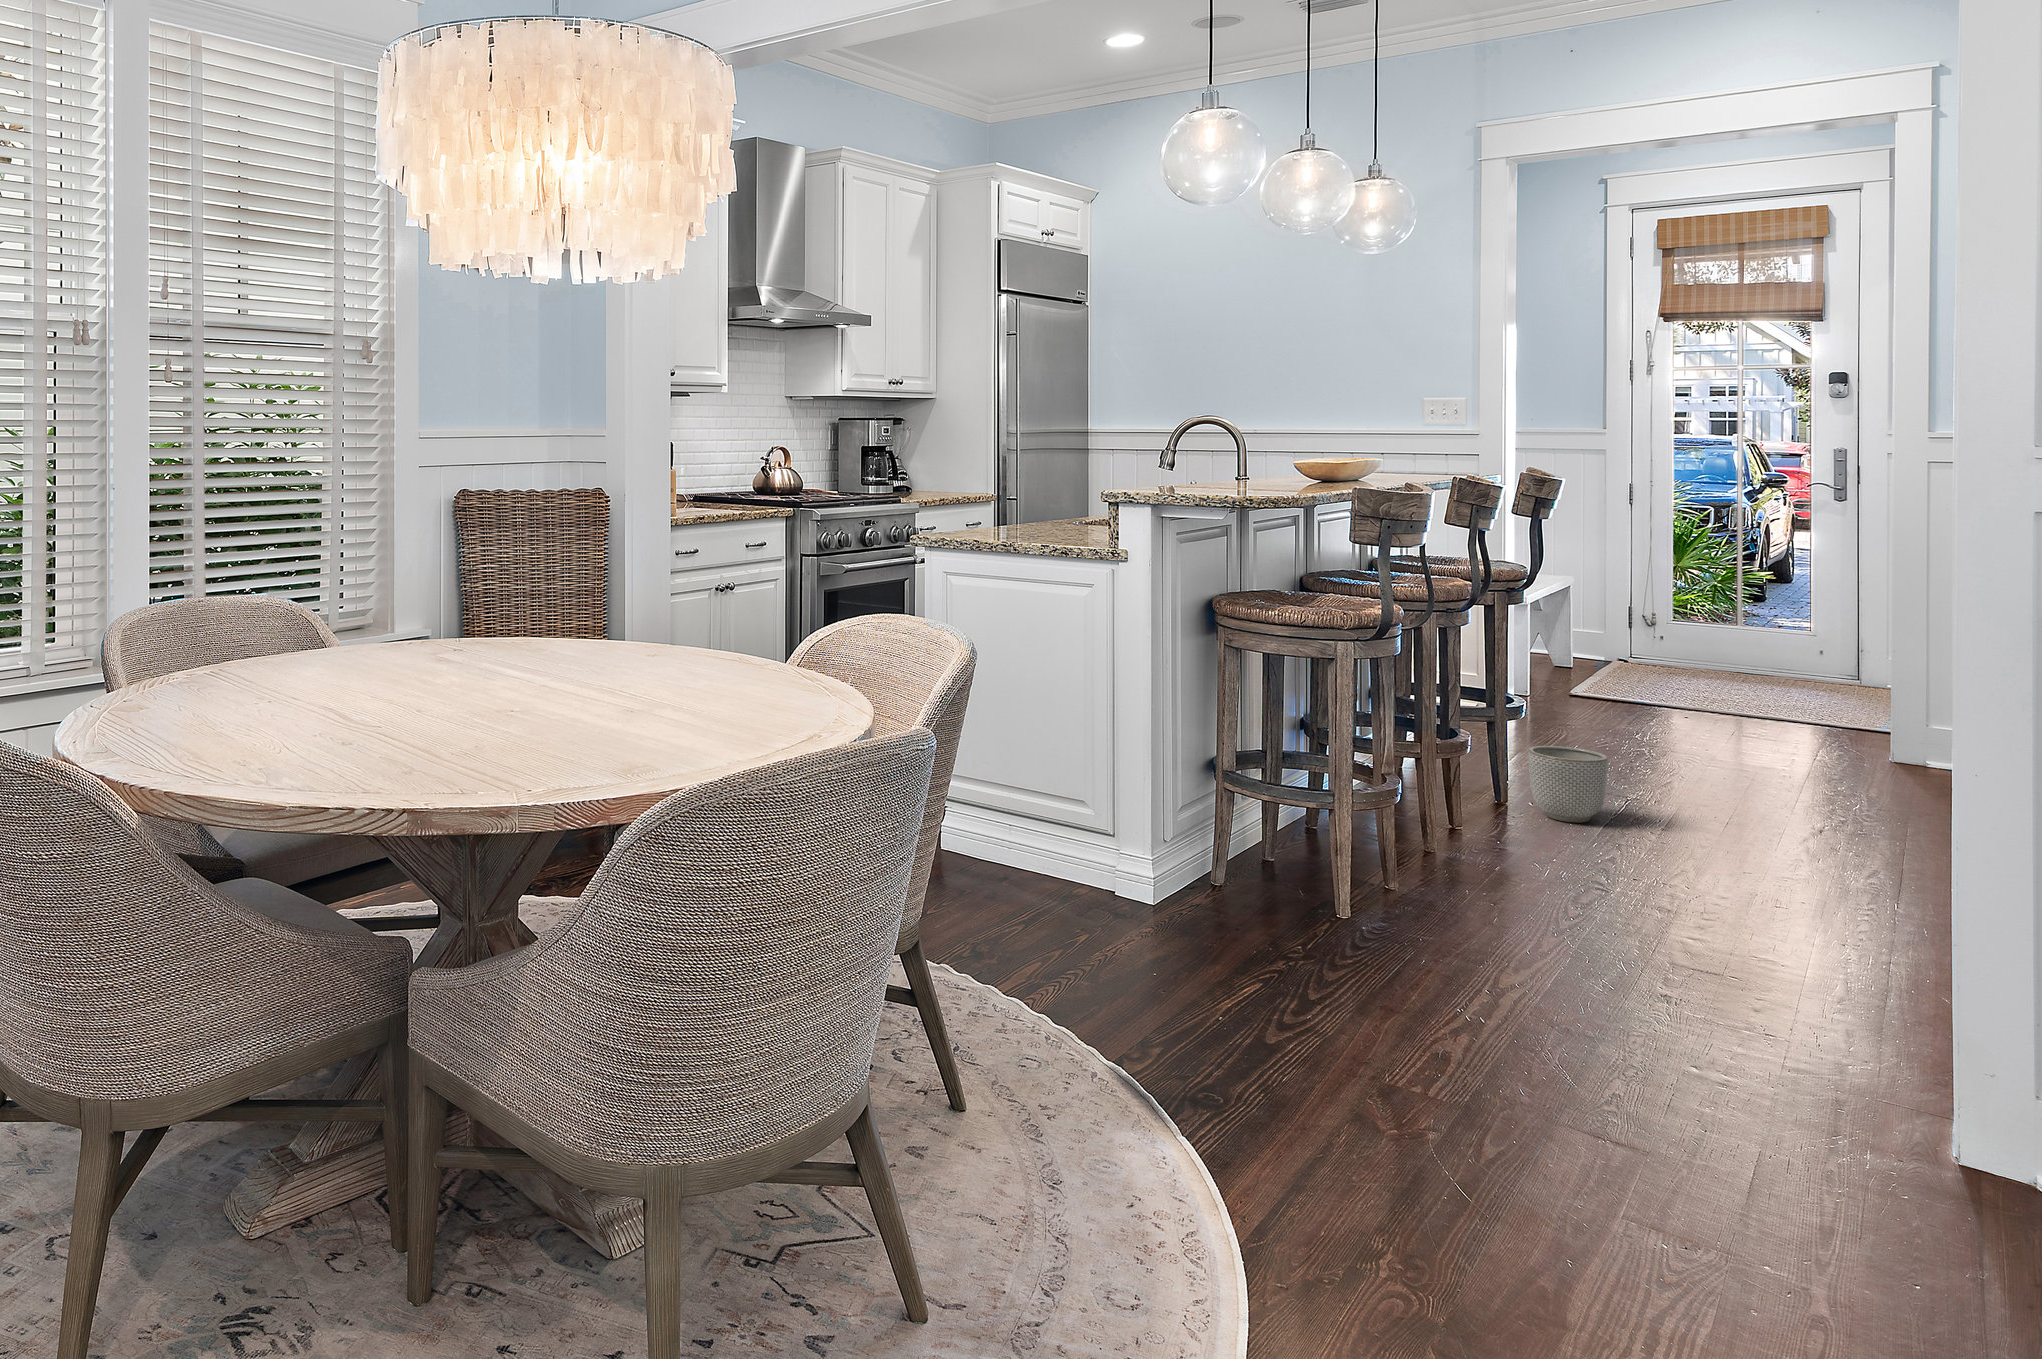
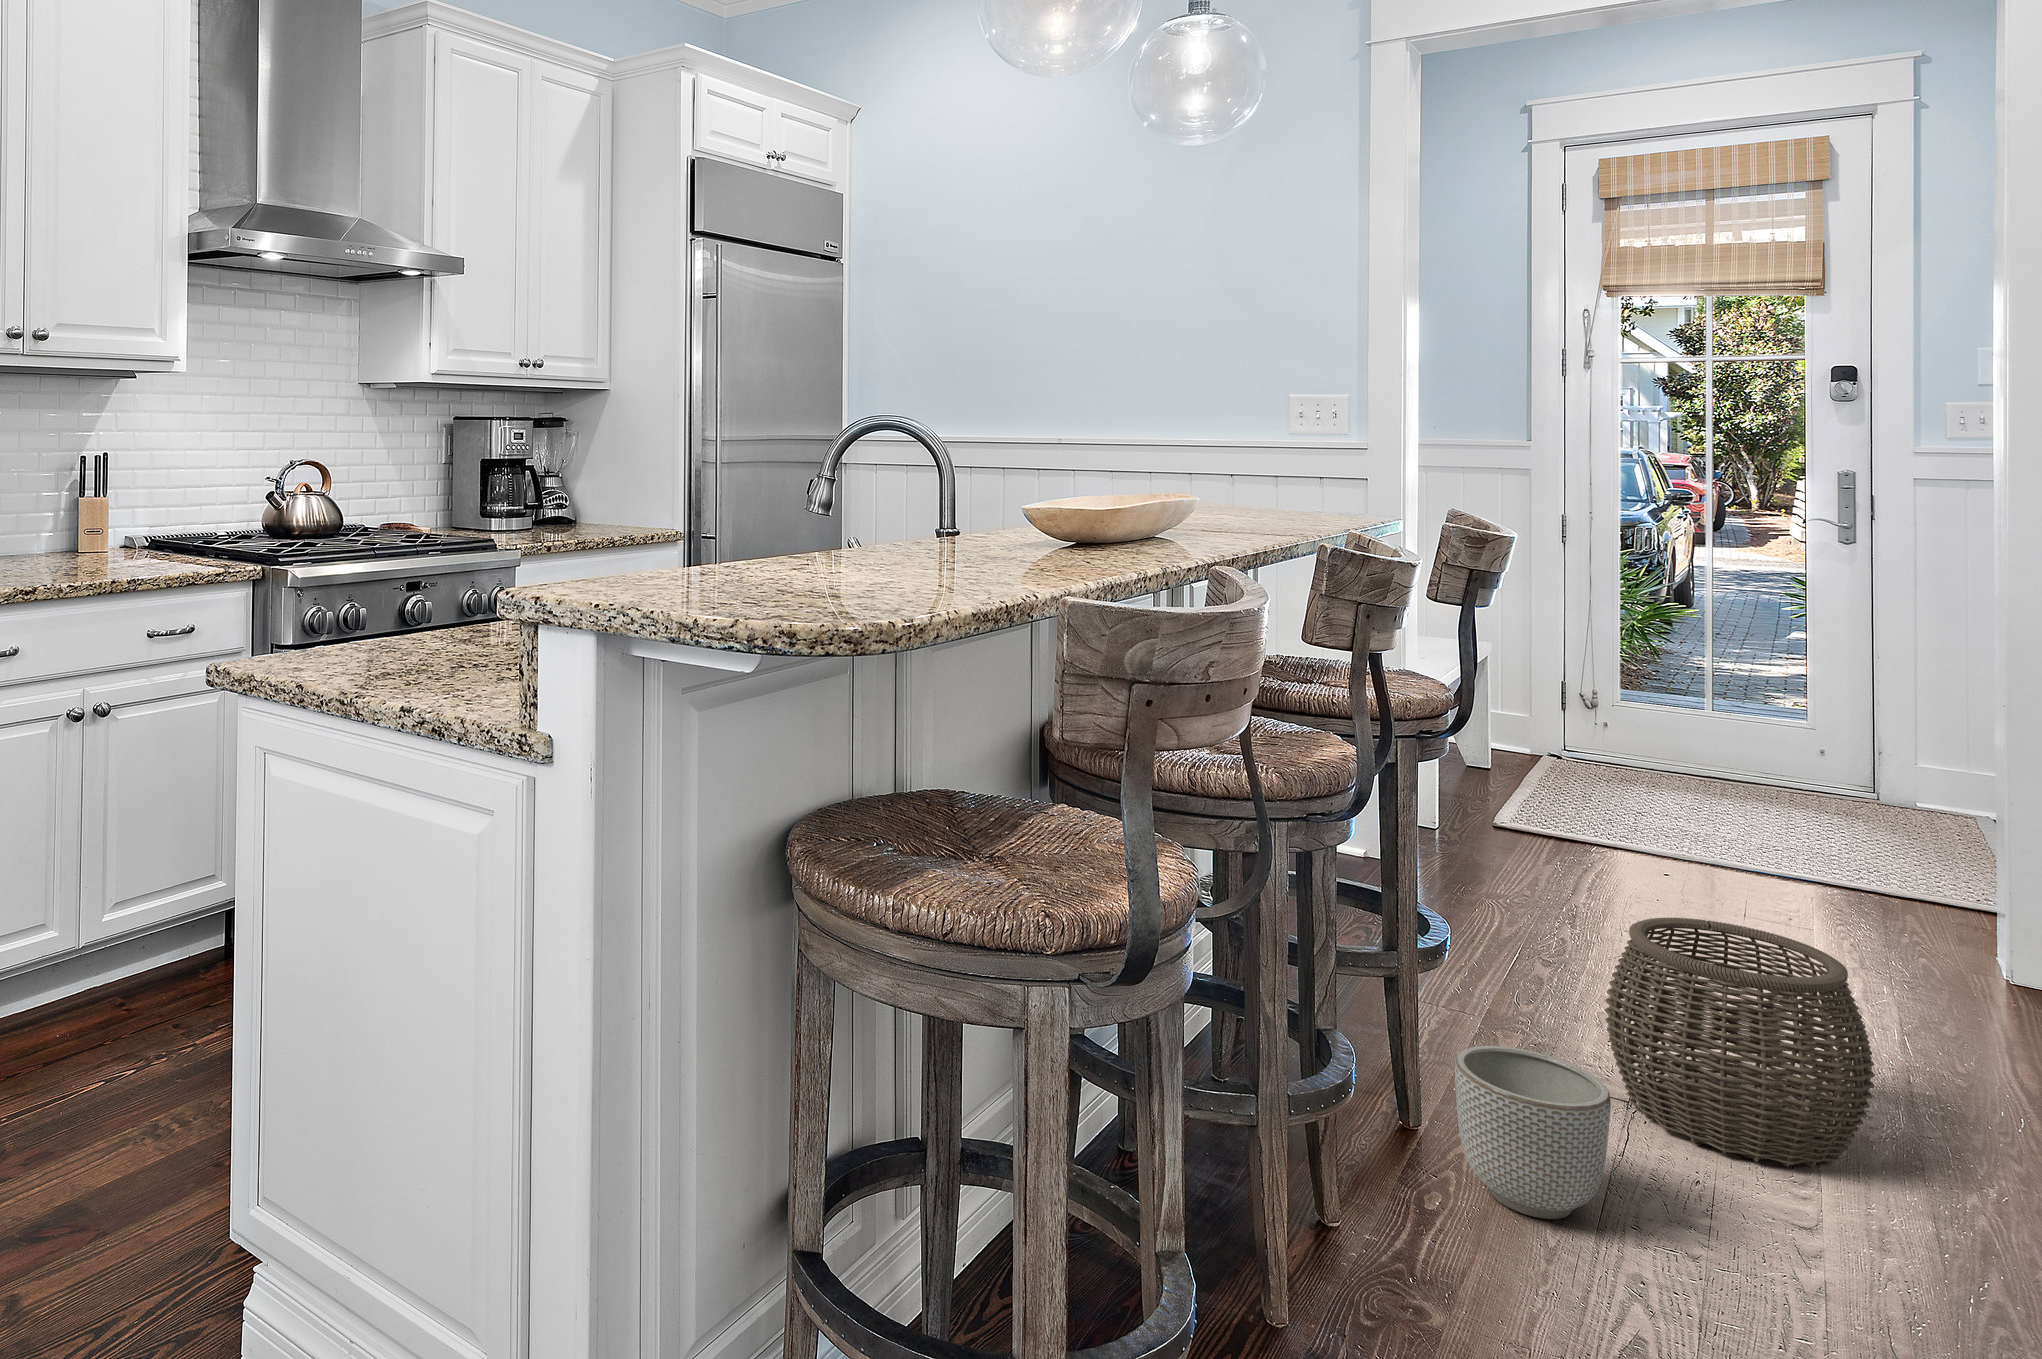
woven basket: none [1619,693,1760,810] -> present [1605,918,1875,1167]

